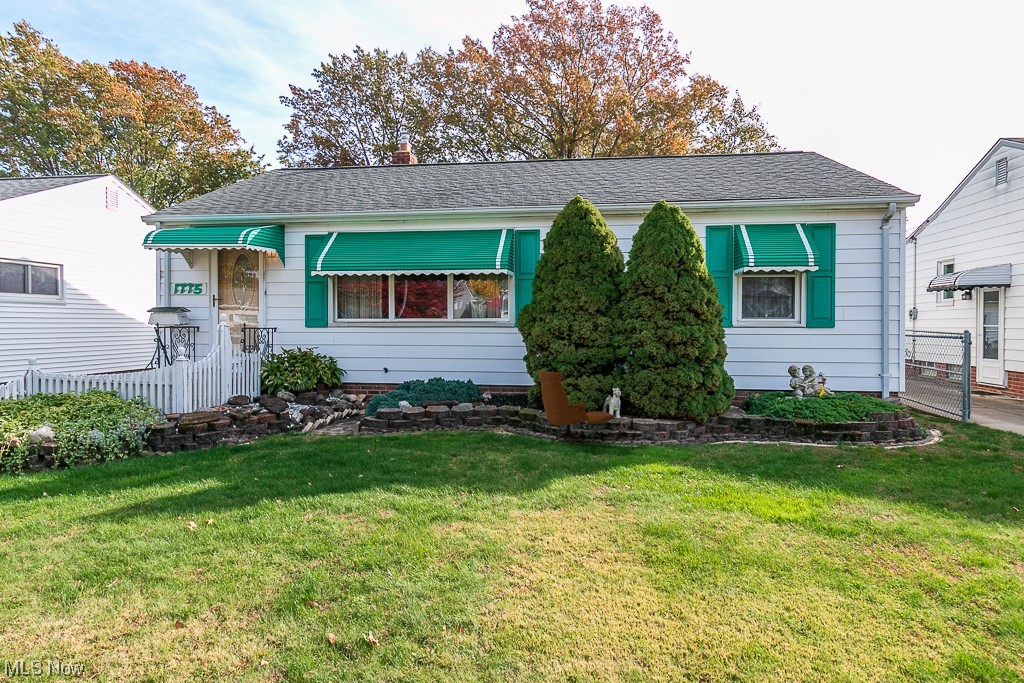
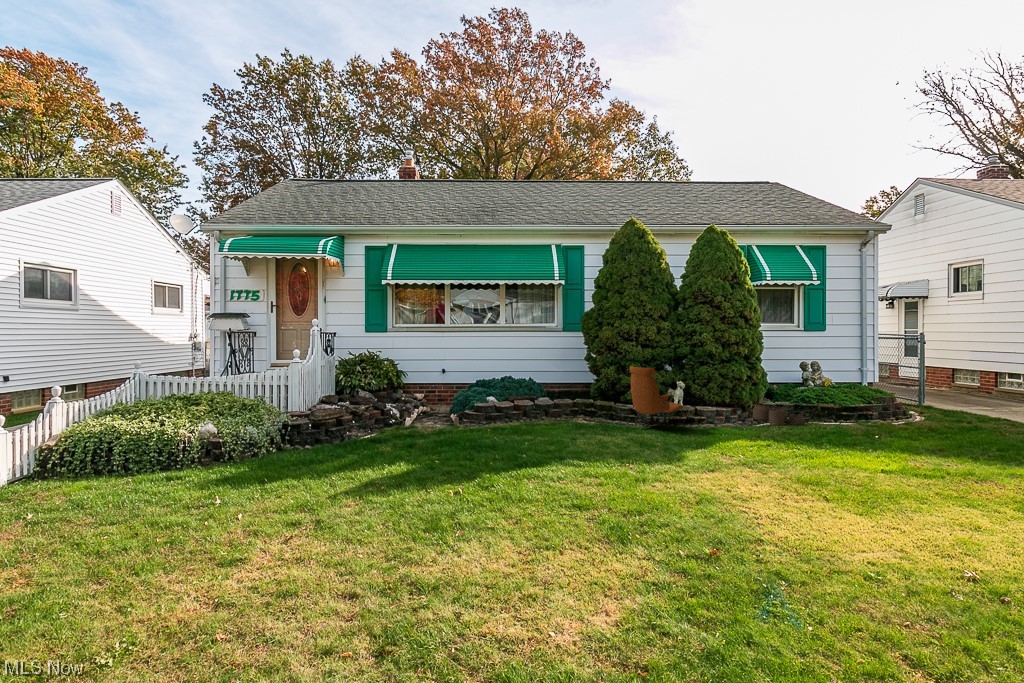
woven basket: none [703,416,758,443] -> present [753,405,804,425]

